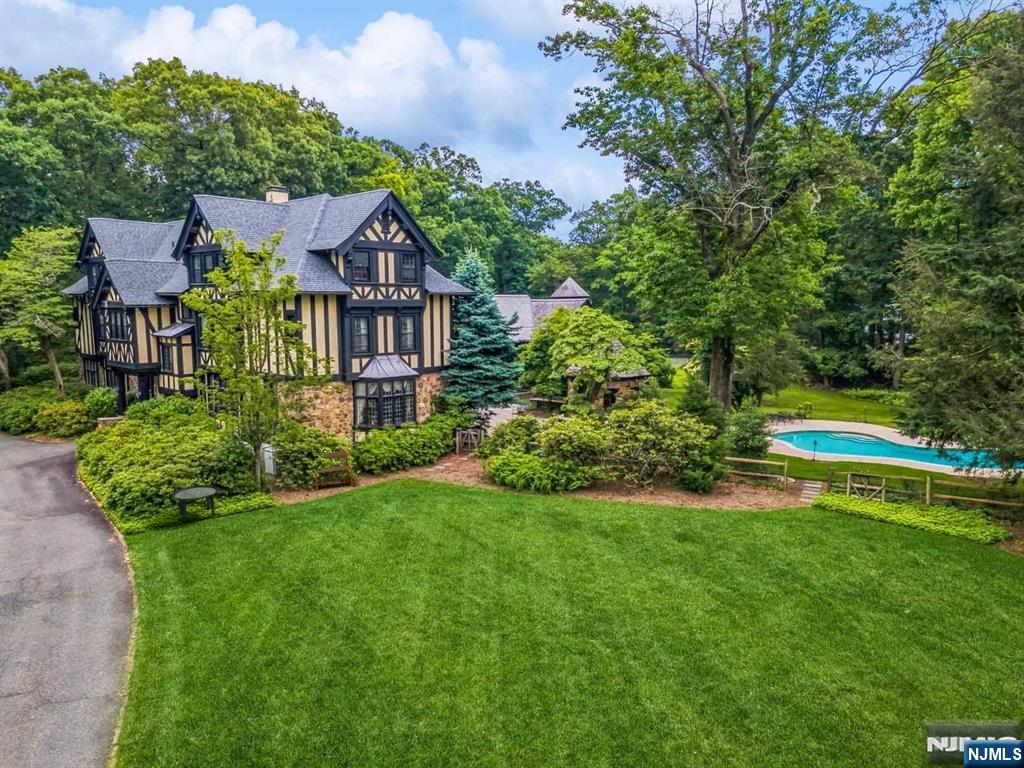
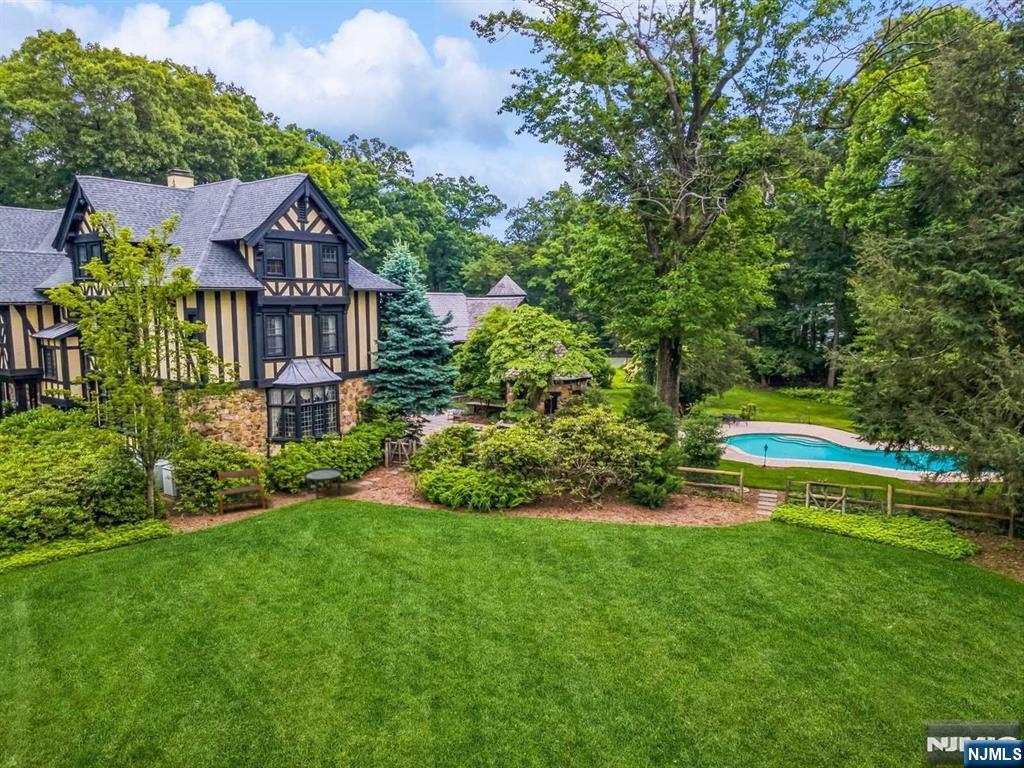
round table: present [172,485,218,522] -> present [304,468,343,499]

